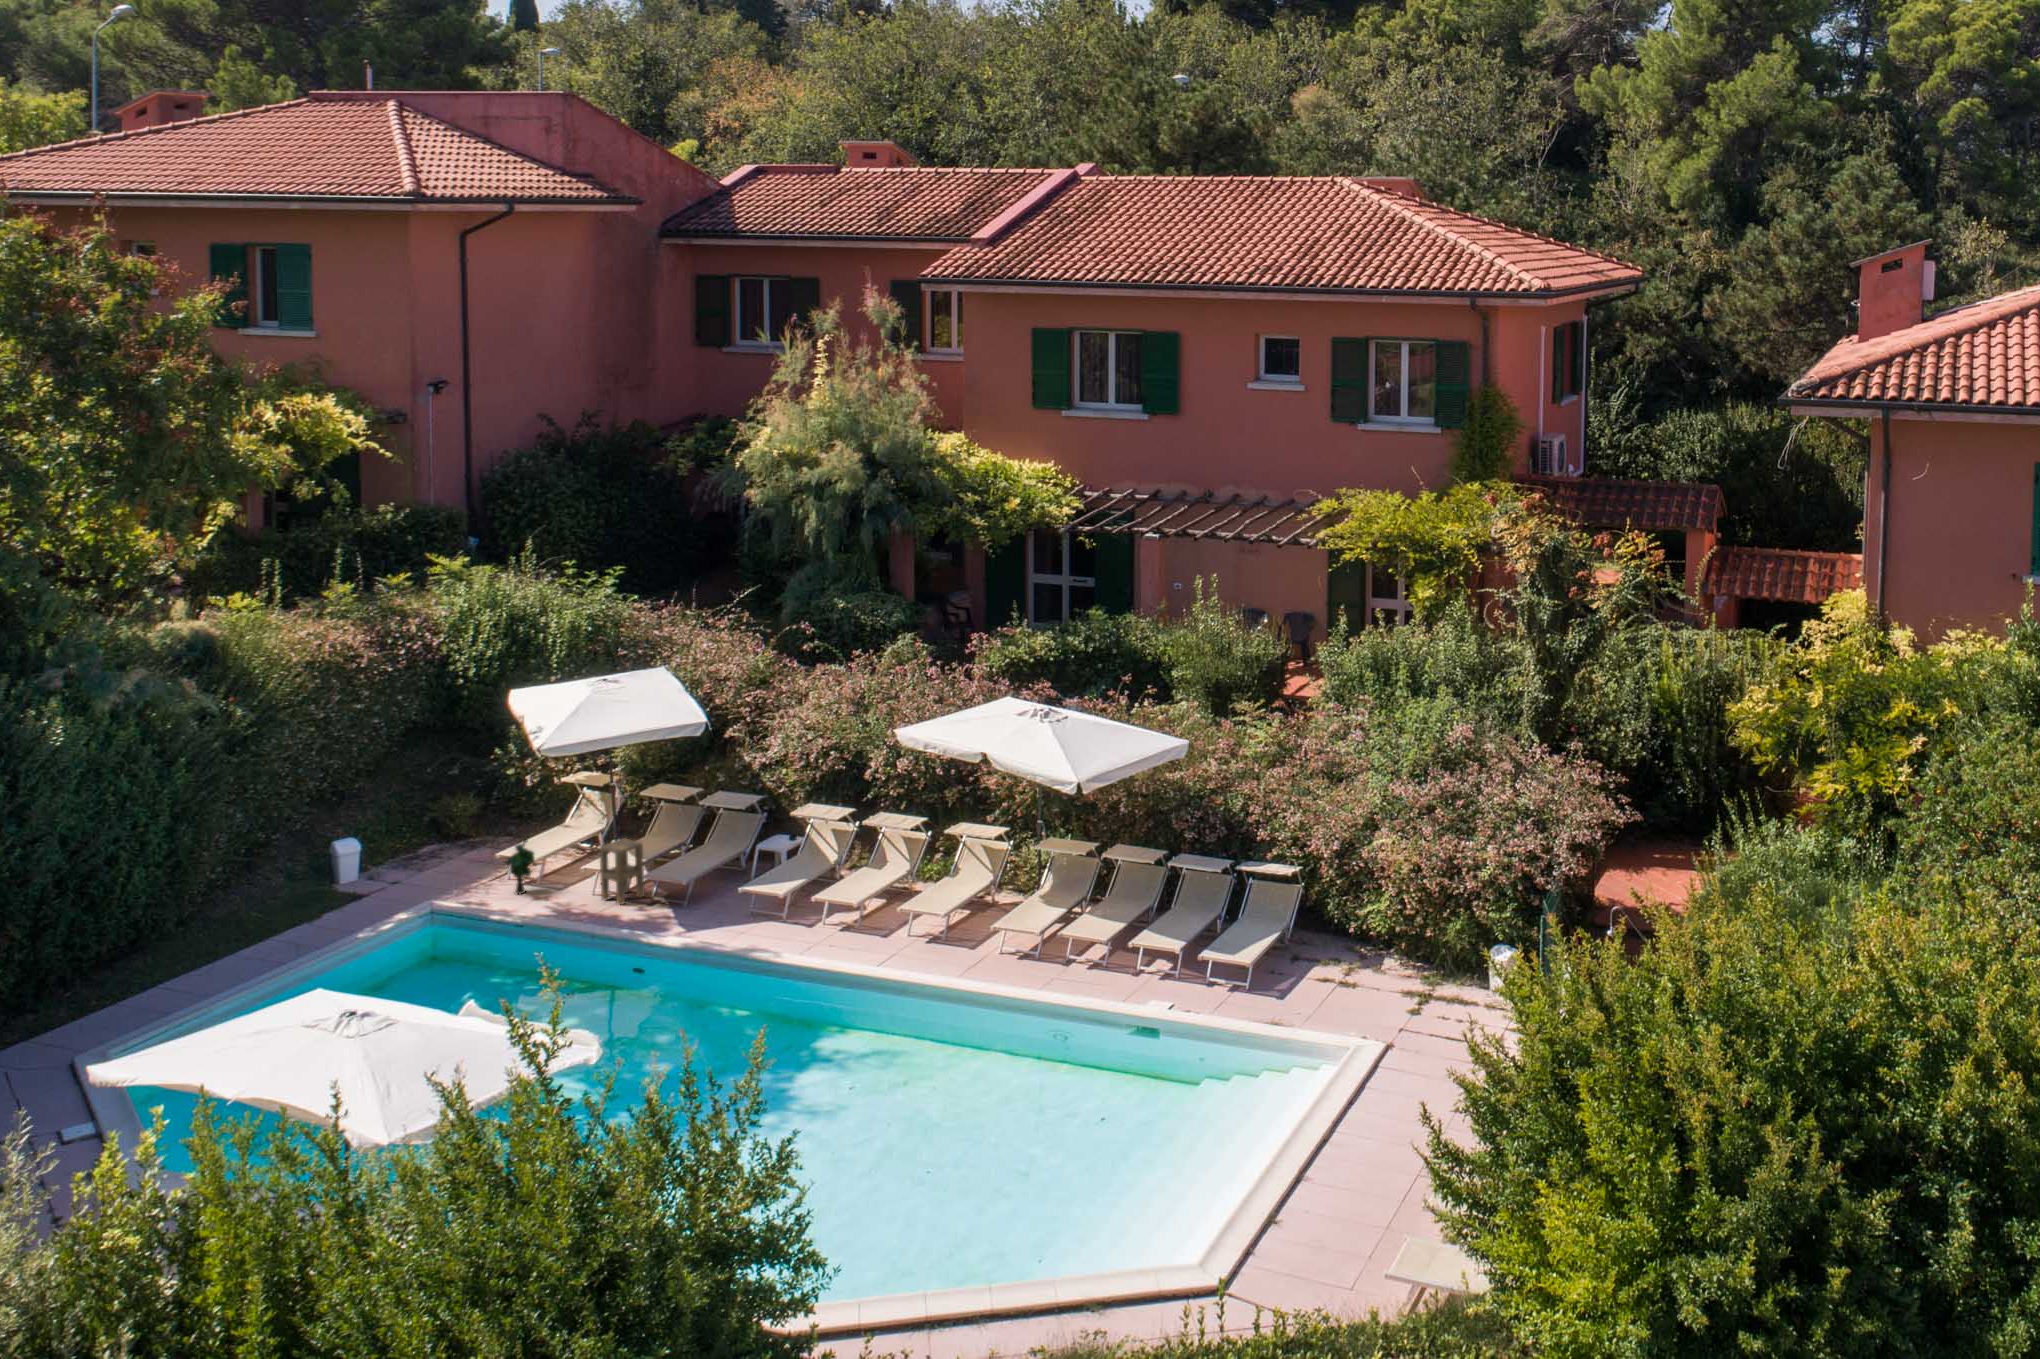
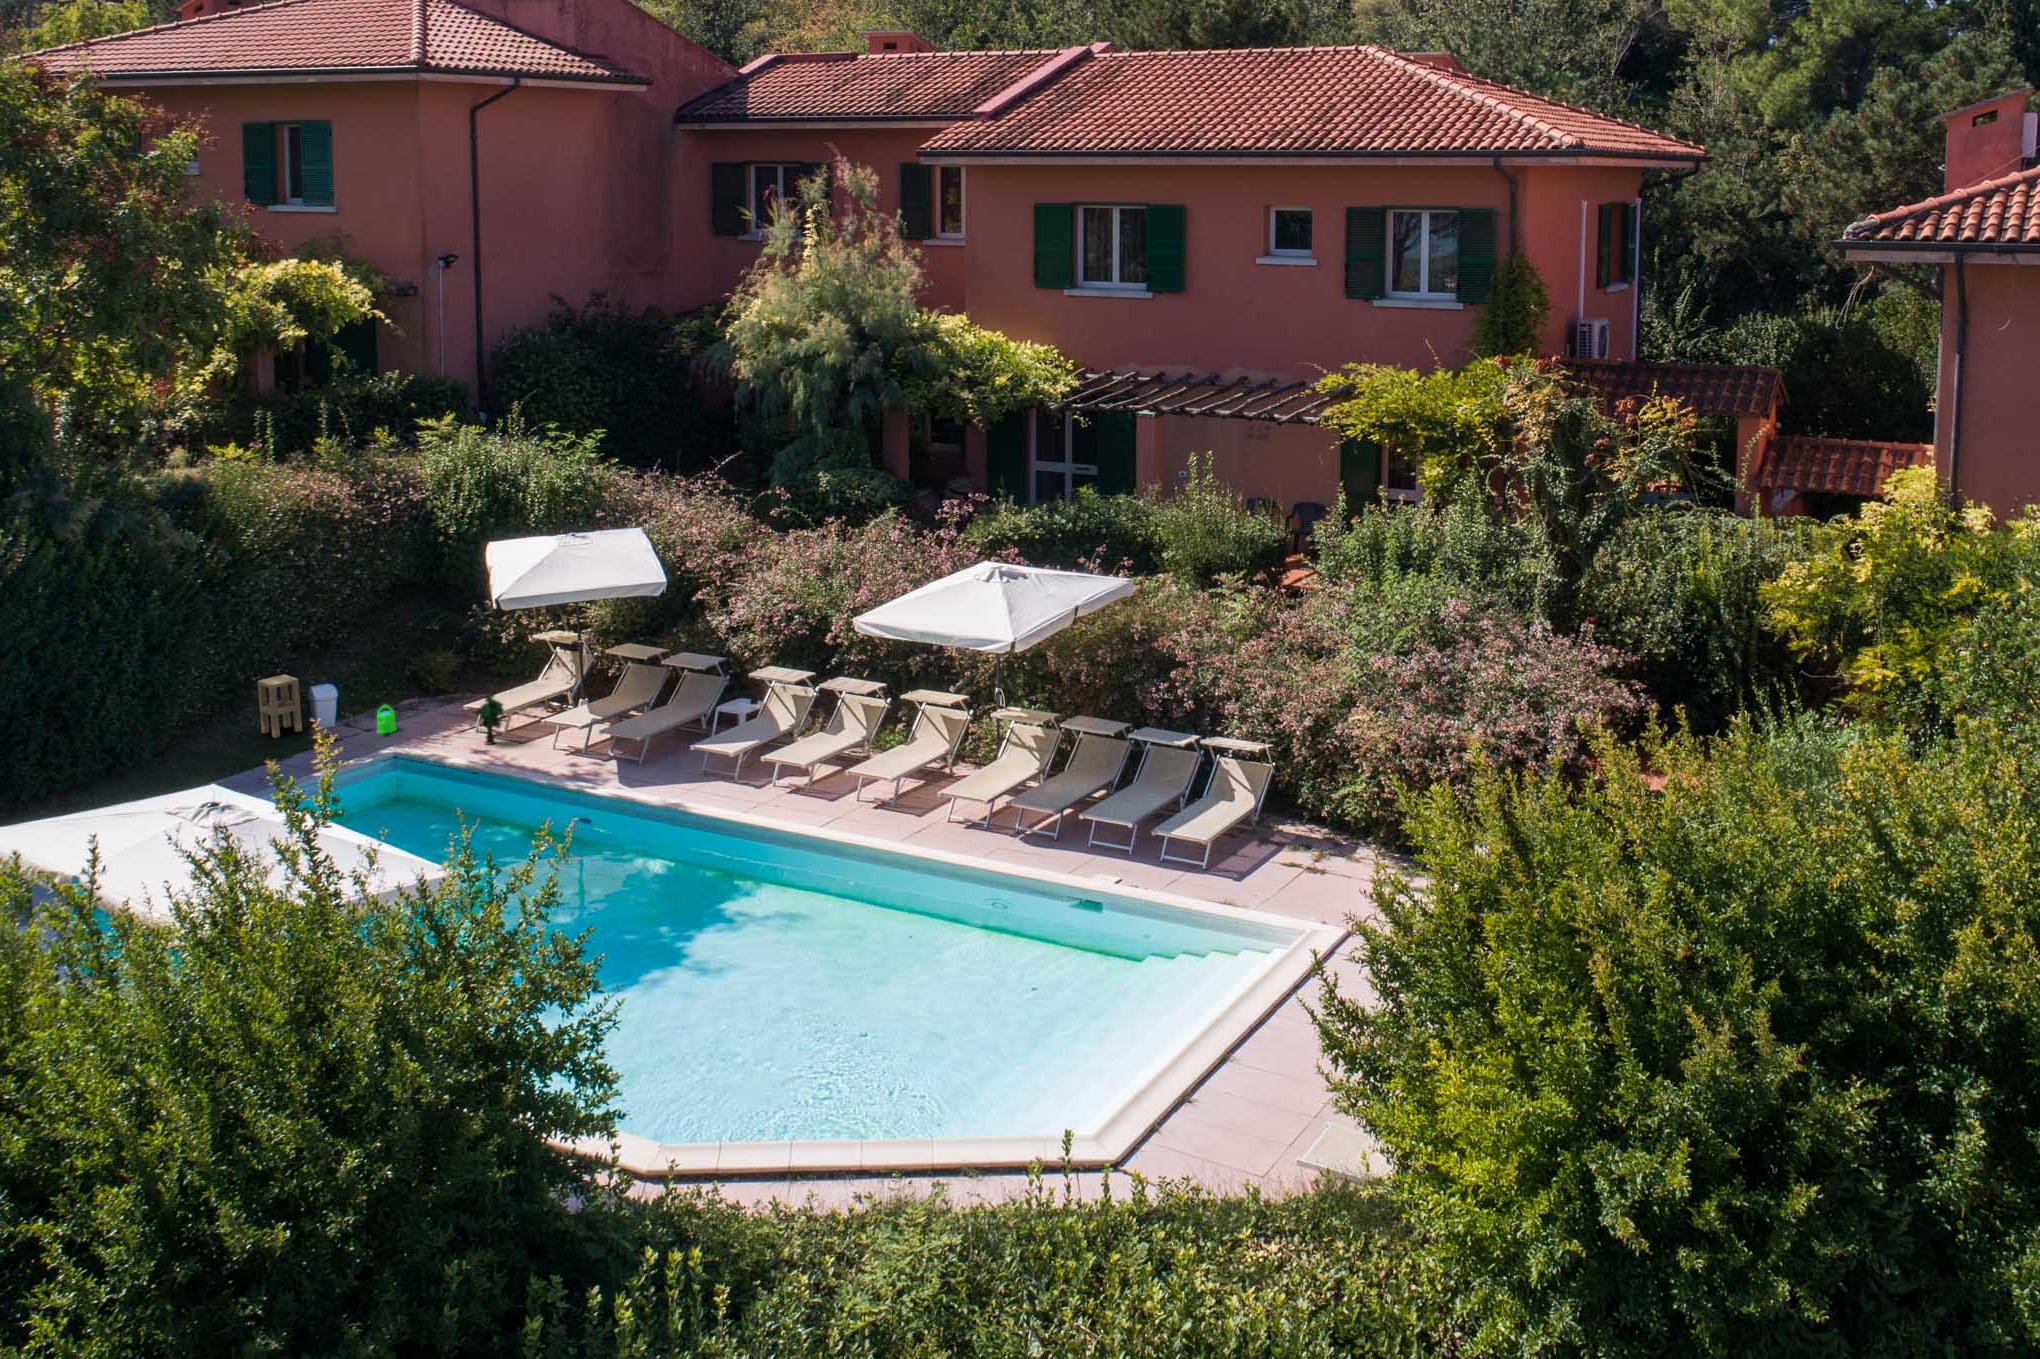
side table: present [599,838,645,905] -> present [258,674,302,738]
watering can: none [395,857,418,886] -> present [377,705,397,733]

